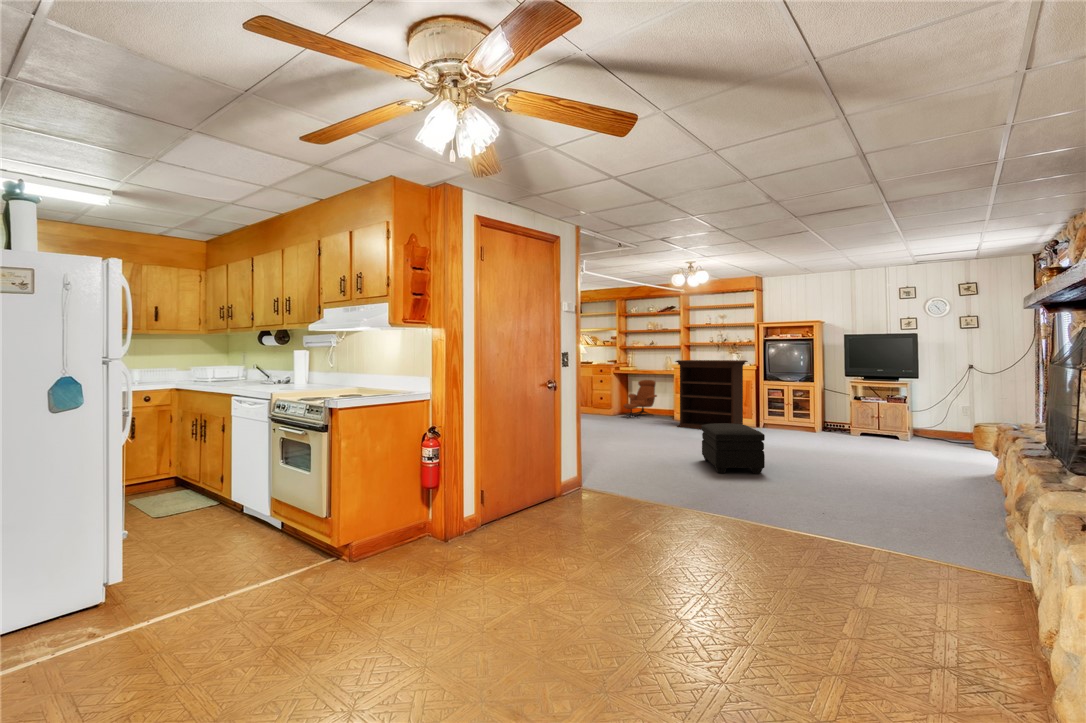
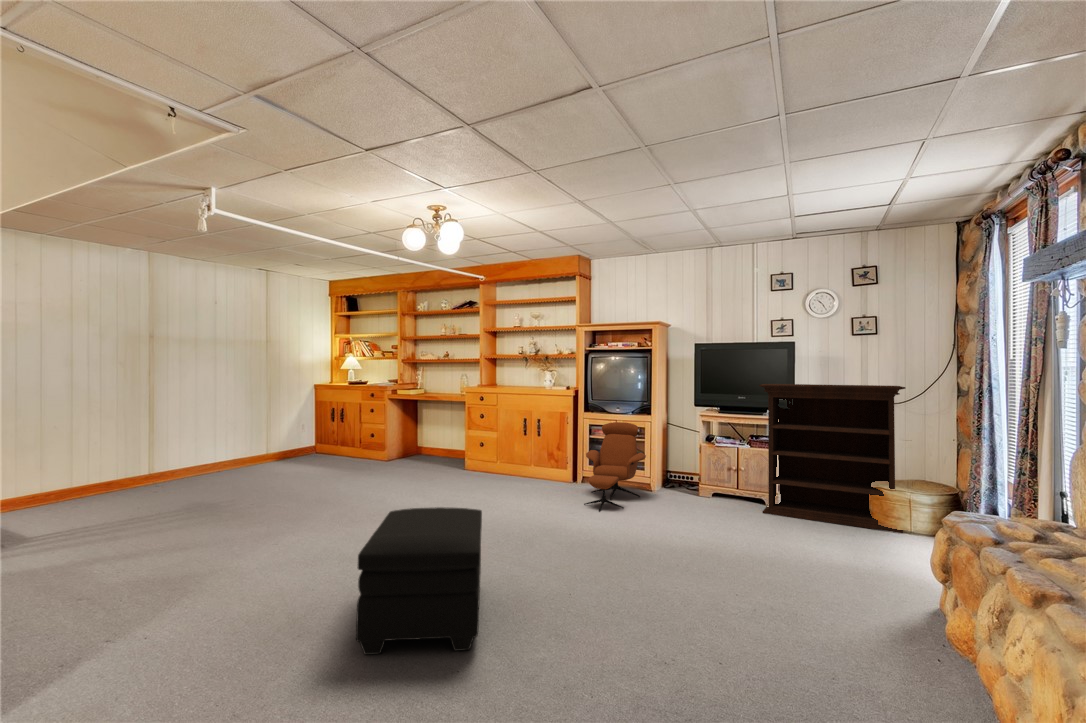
bookshelf: present [675,360,748,429] -> present [759,384,905,533]
lounge chair: present [623,380,657,417] -> present [584,422,646,511]

